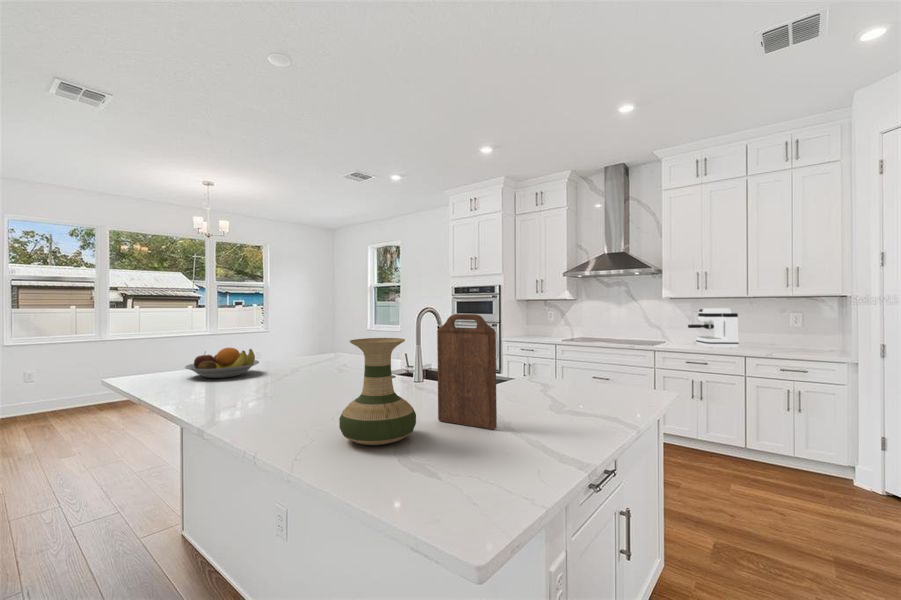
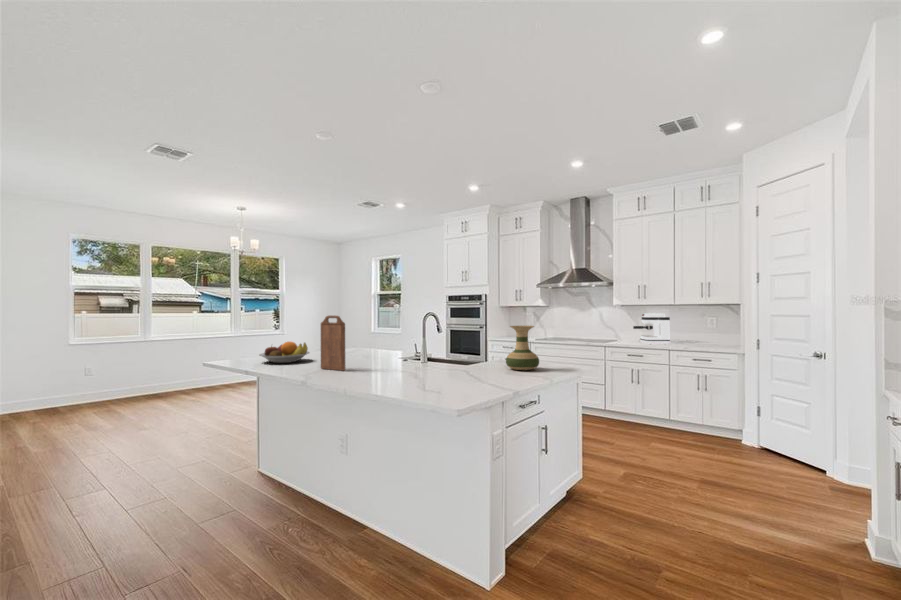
cutting board: present [437,314,497,429] -> present [321,315,345,371]
vase: present [339,338,416,445] -> present [506,326,539,370]

